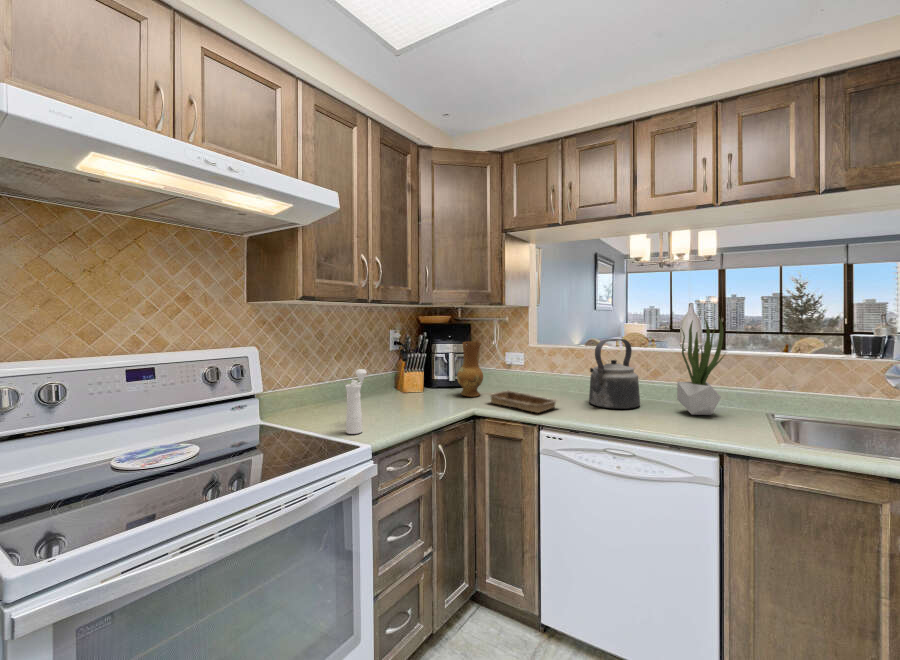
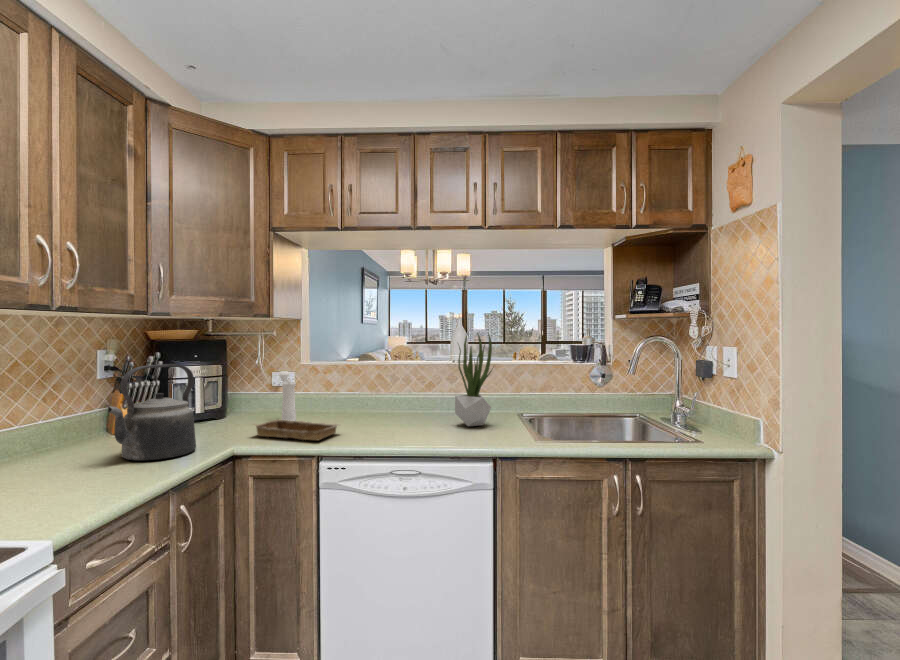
kettle: present [589,339,640,409] -> present [108,364,196,461]
ceramic jug: present [457,342,483,397] -> none [208,362,244,432]
pepper mill: present [345,369,367,434] -> present [279,371,296,421]

